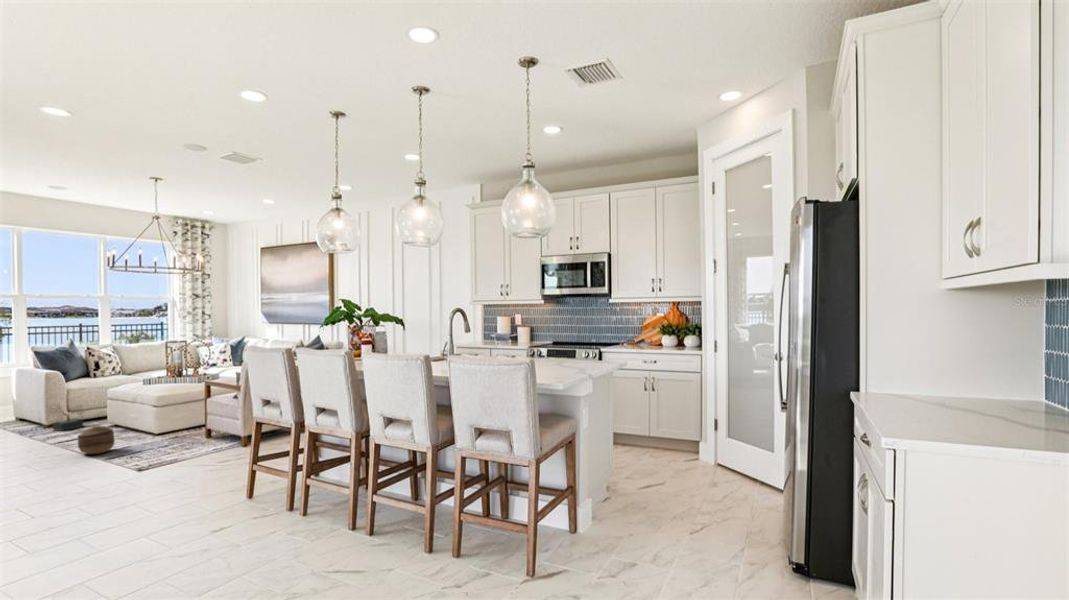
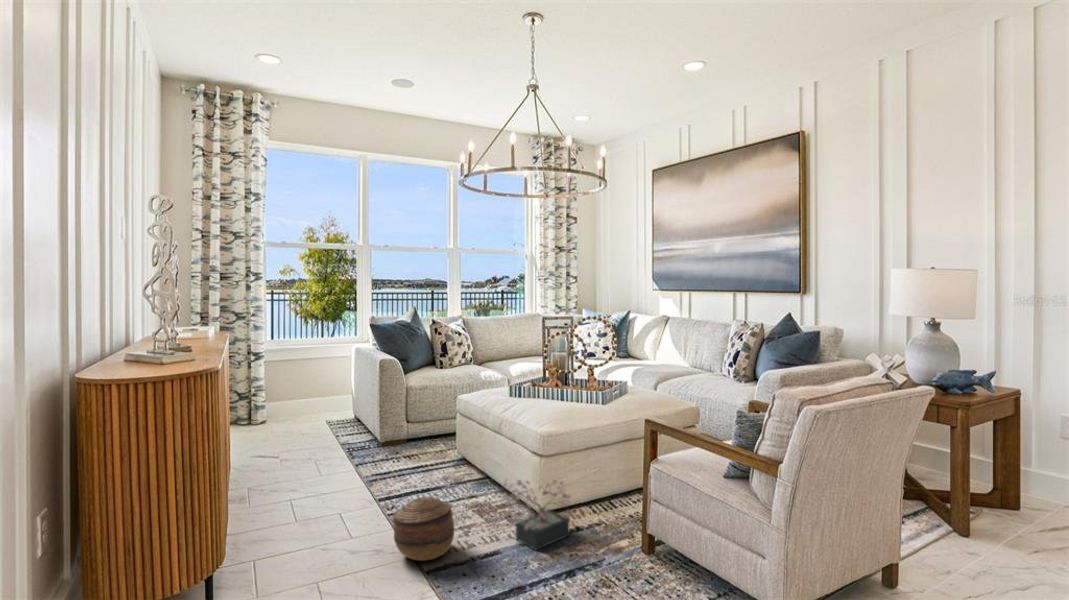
decorative plant: present [46,403,85,431] -> present [502,480,570,550]

